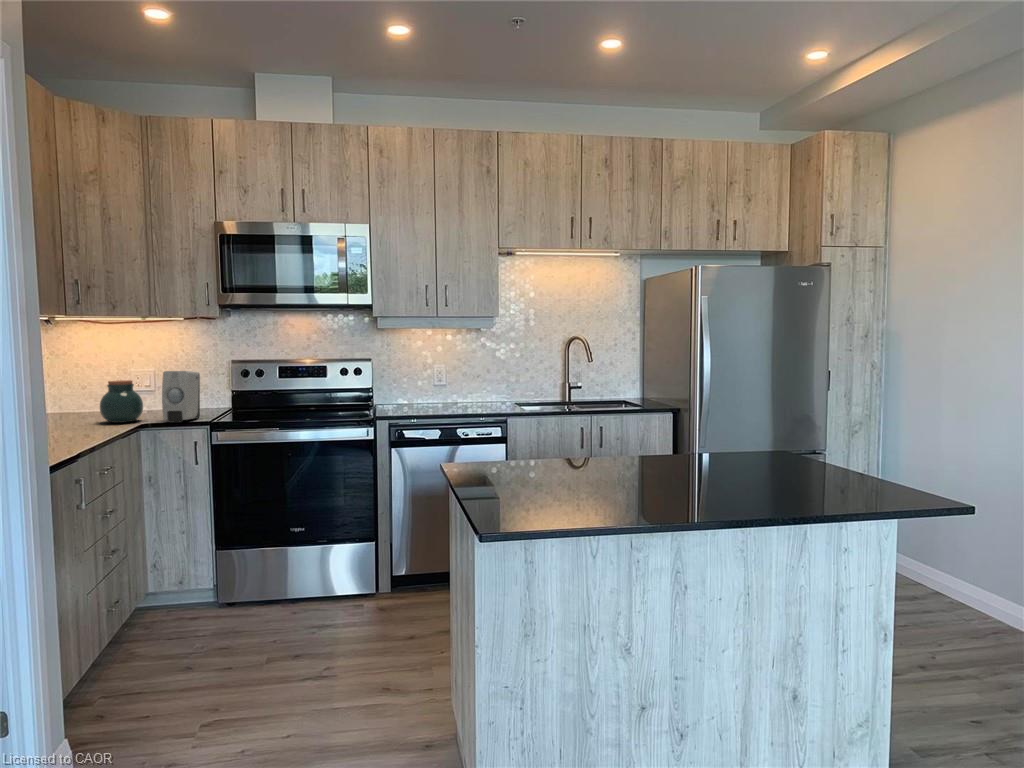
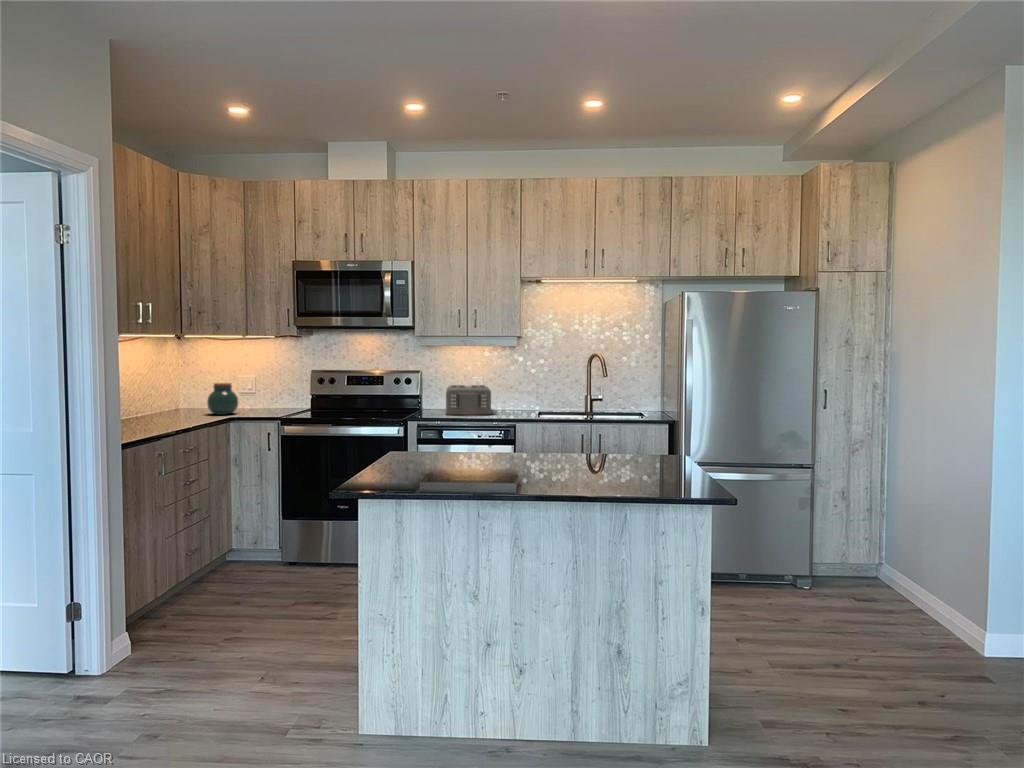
soap dispenser: present [162,371,200,423] -> none [249,376,280,416]
toaster: none [406,374,469,411] -> present [446,385,491,415]

